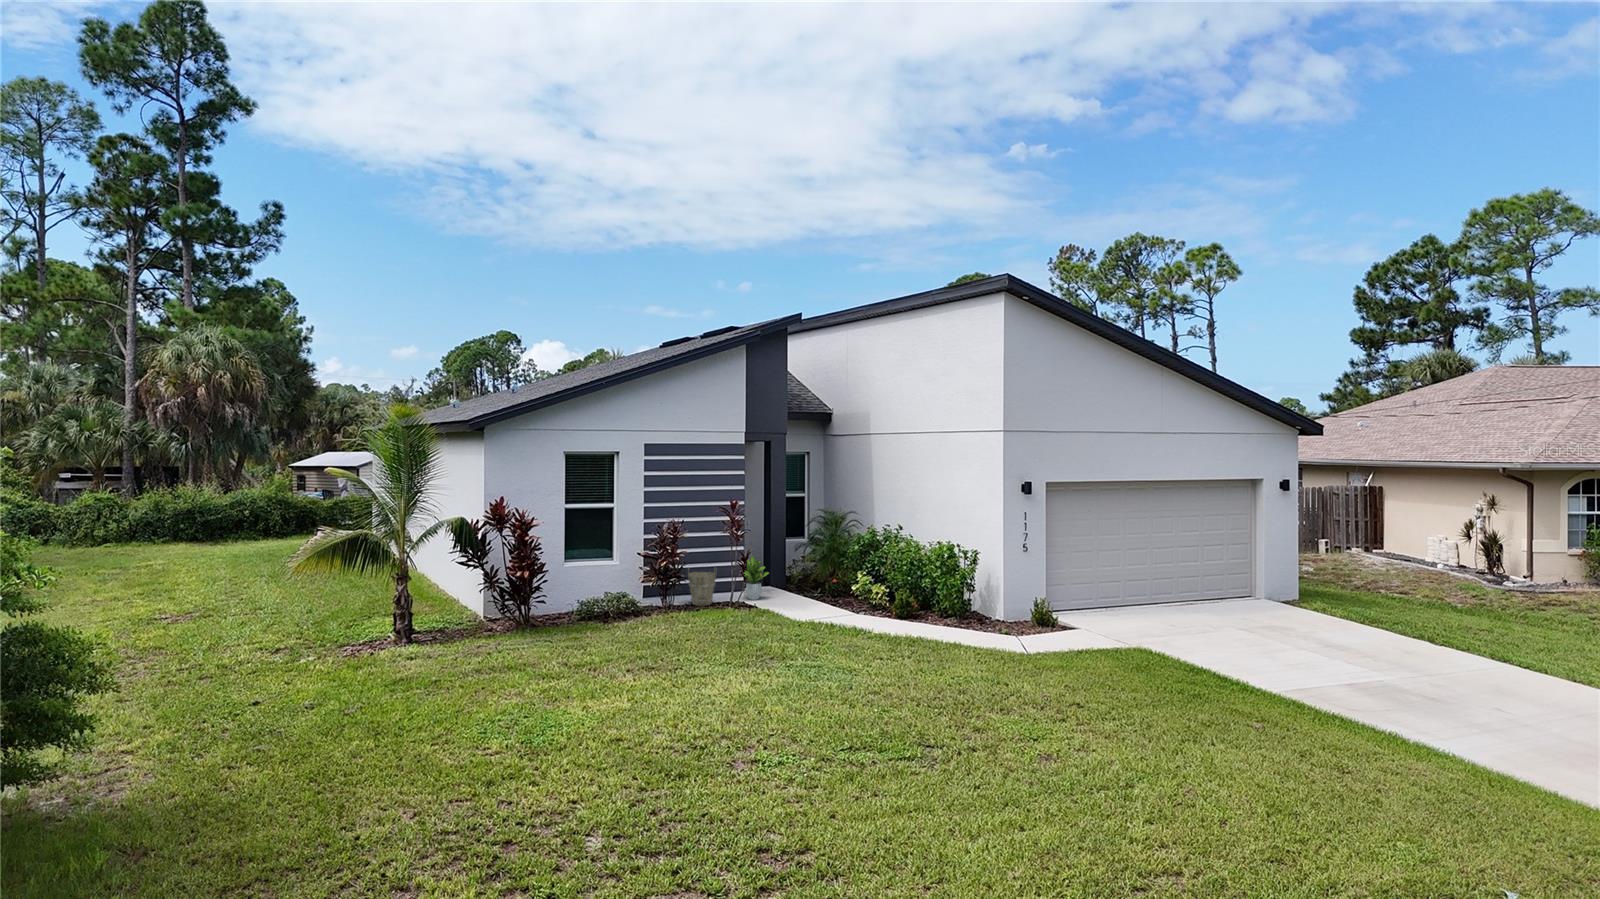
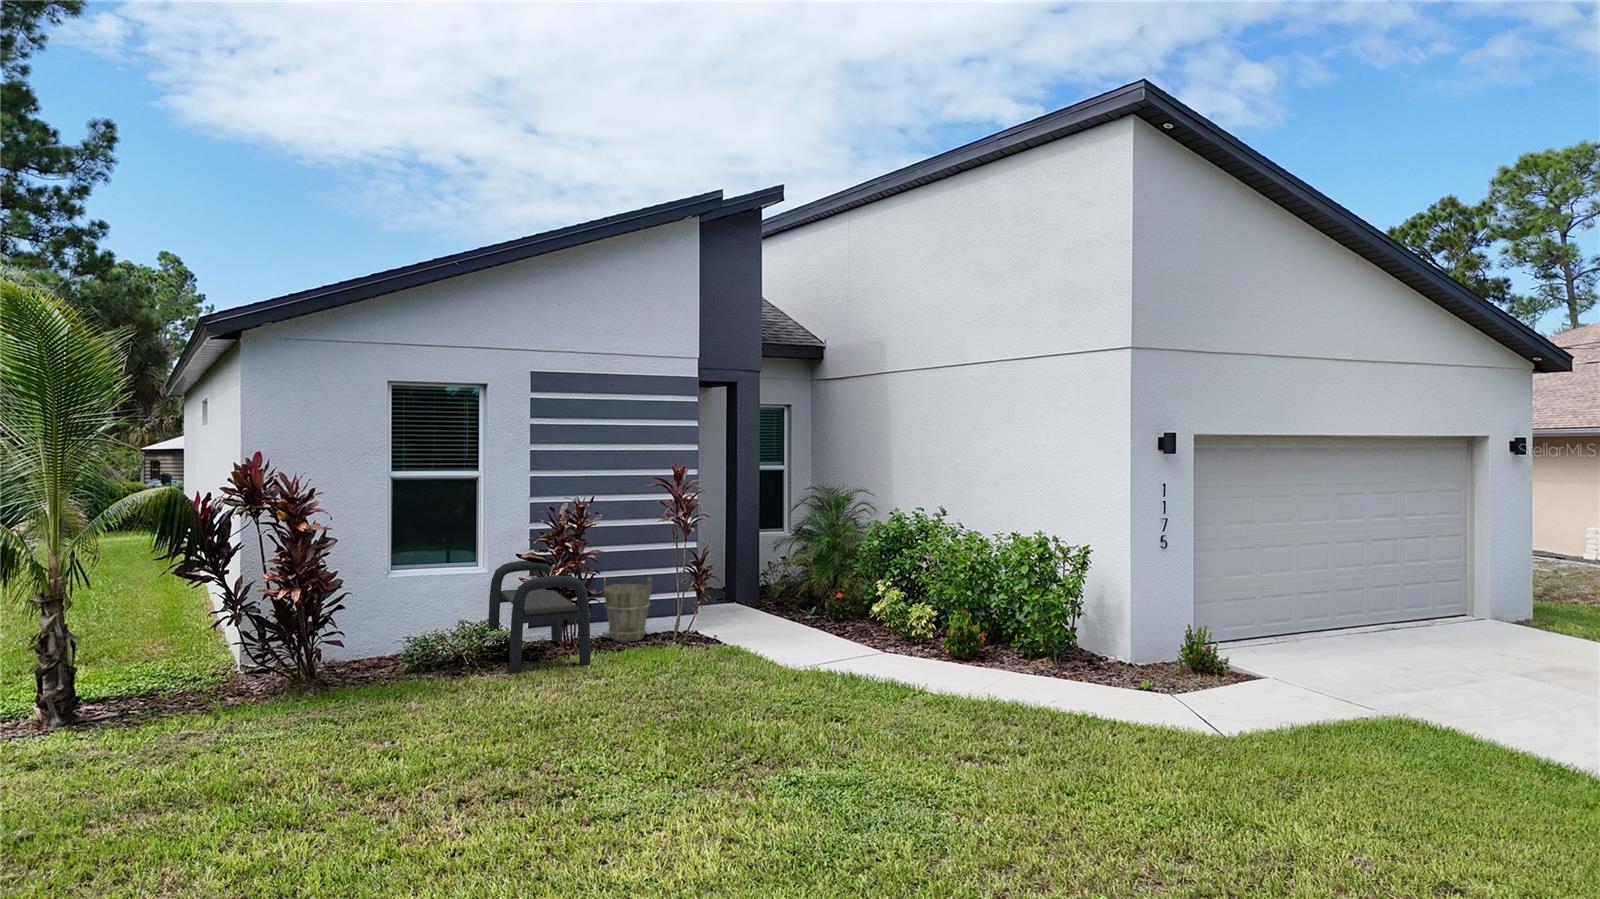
potted plant: present [744,556,769,600] -> none [696,558,739,629]
bench: none [622,557,683,620] -> present [488,561,591,673]

